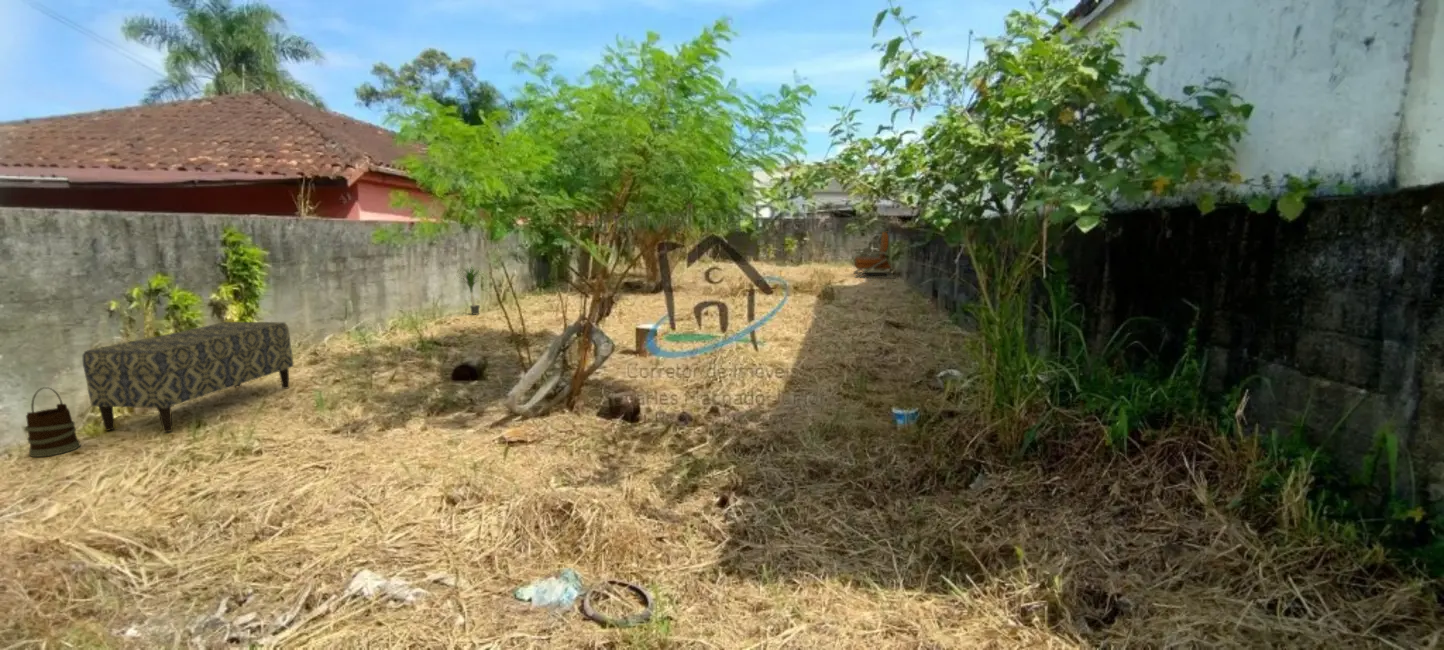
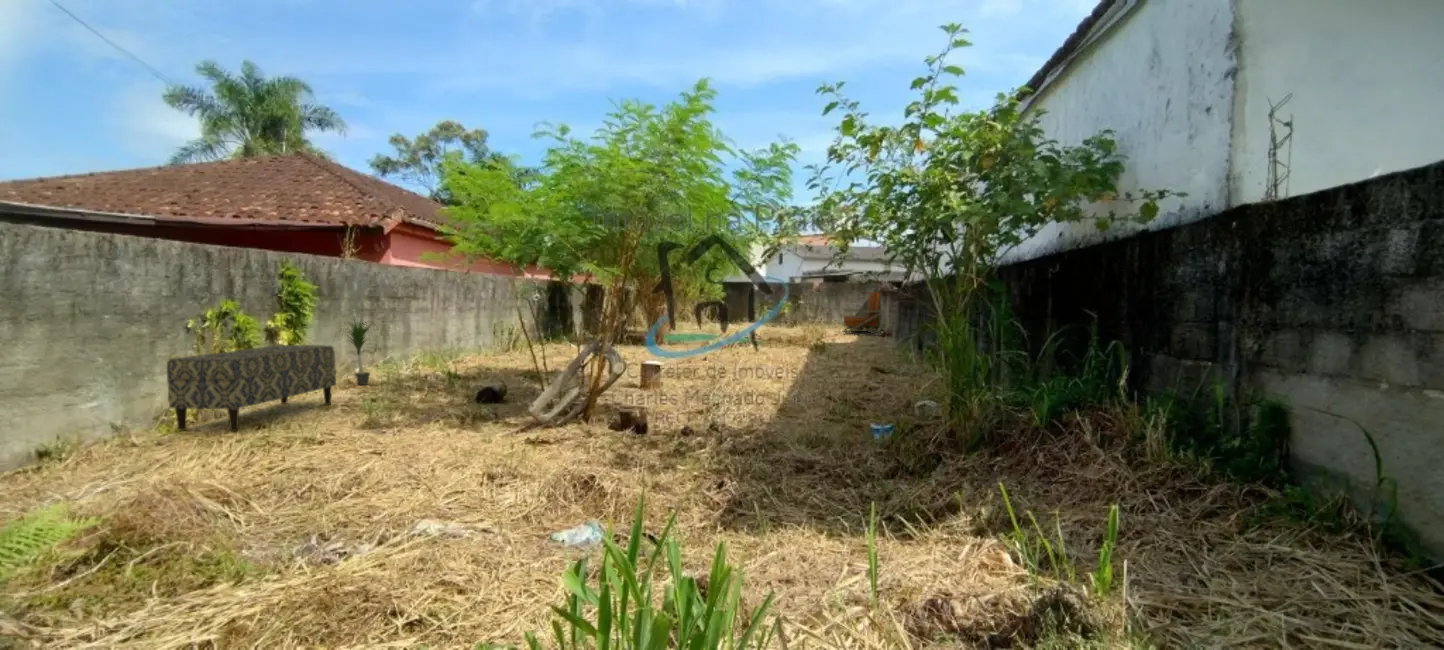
potted plant: present [465,267,480,315] -> present [349,320,371,385]
wooden bucket: present [25,388,80,457] -> none [119,386,161,446]

